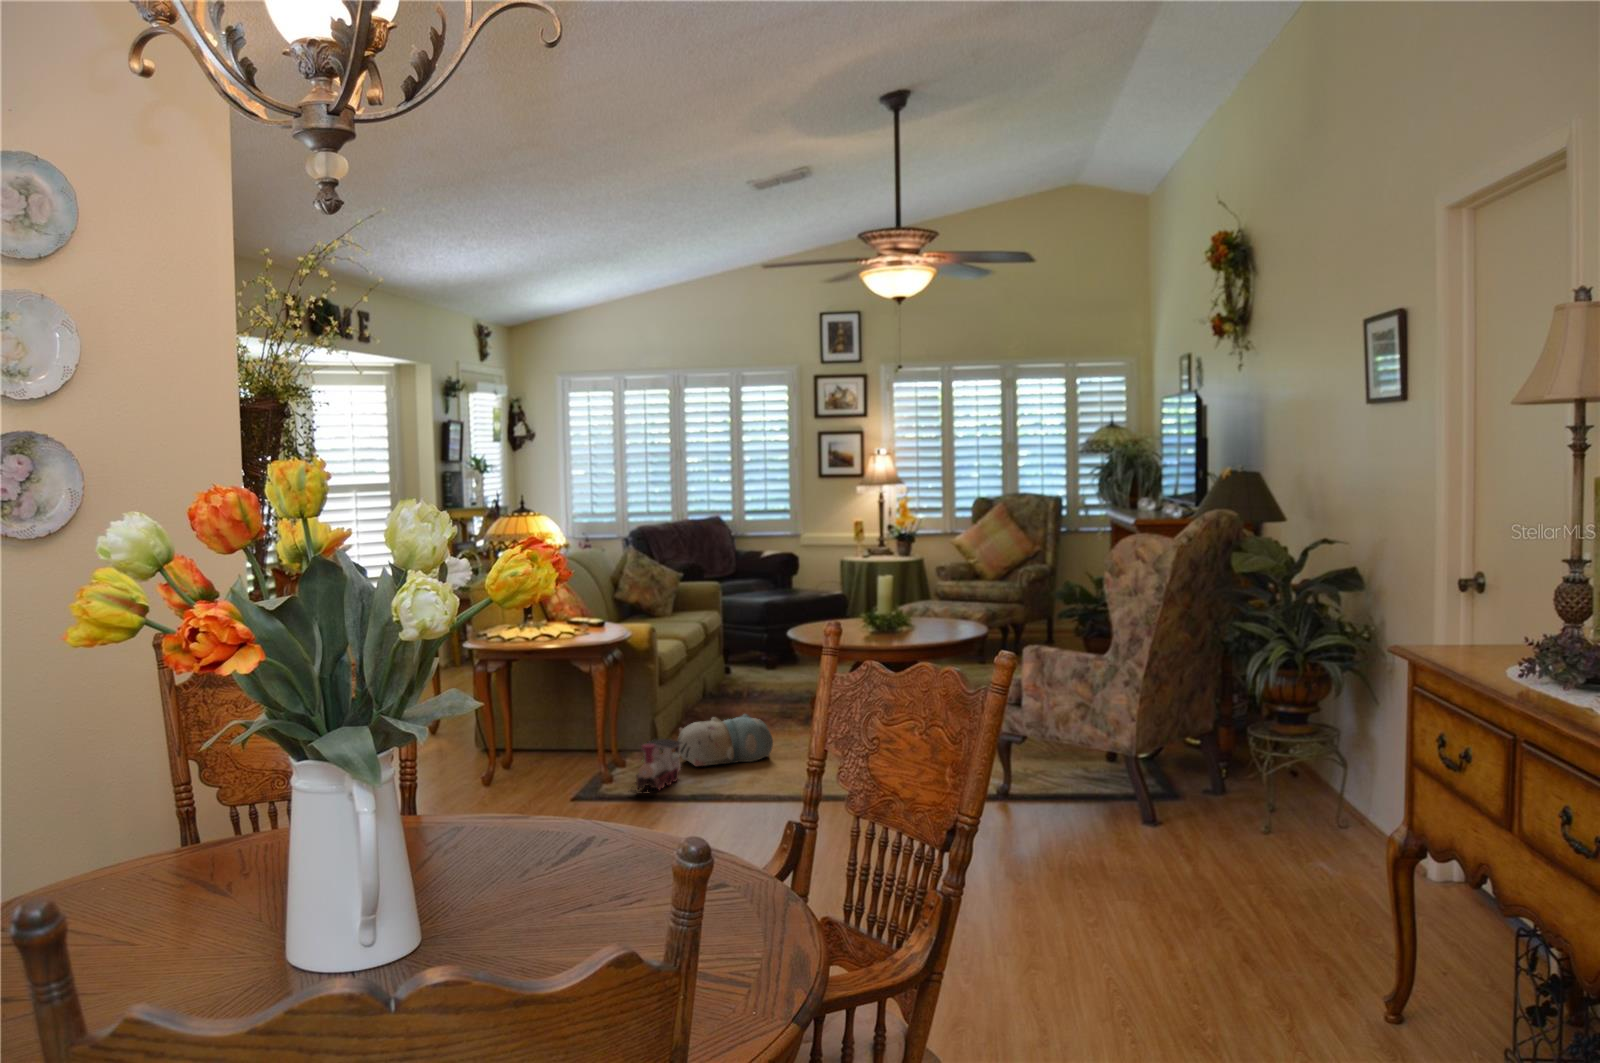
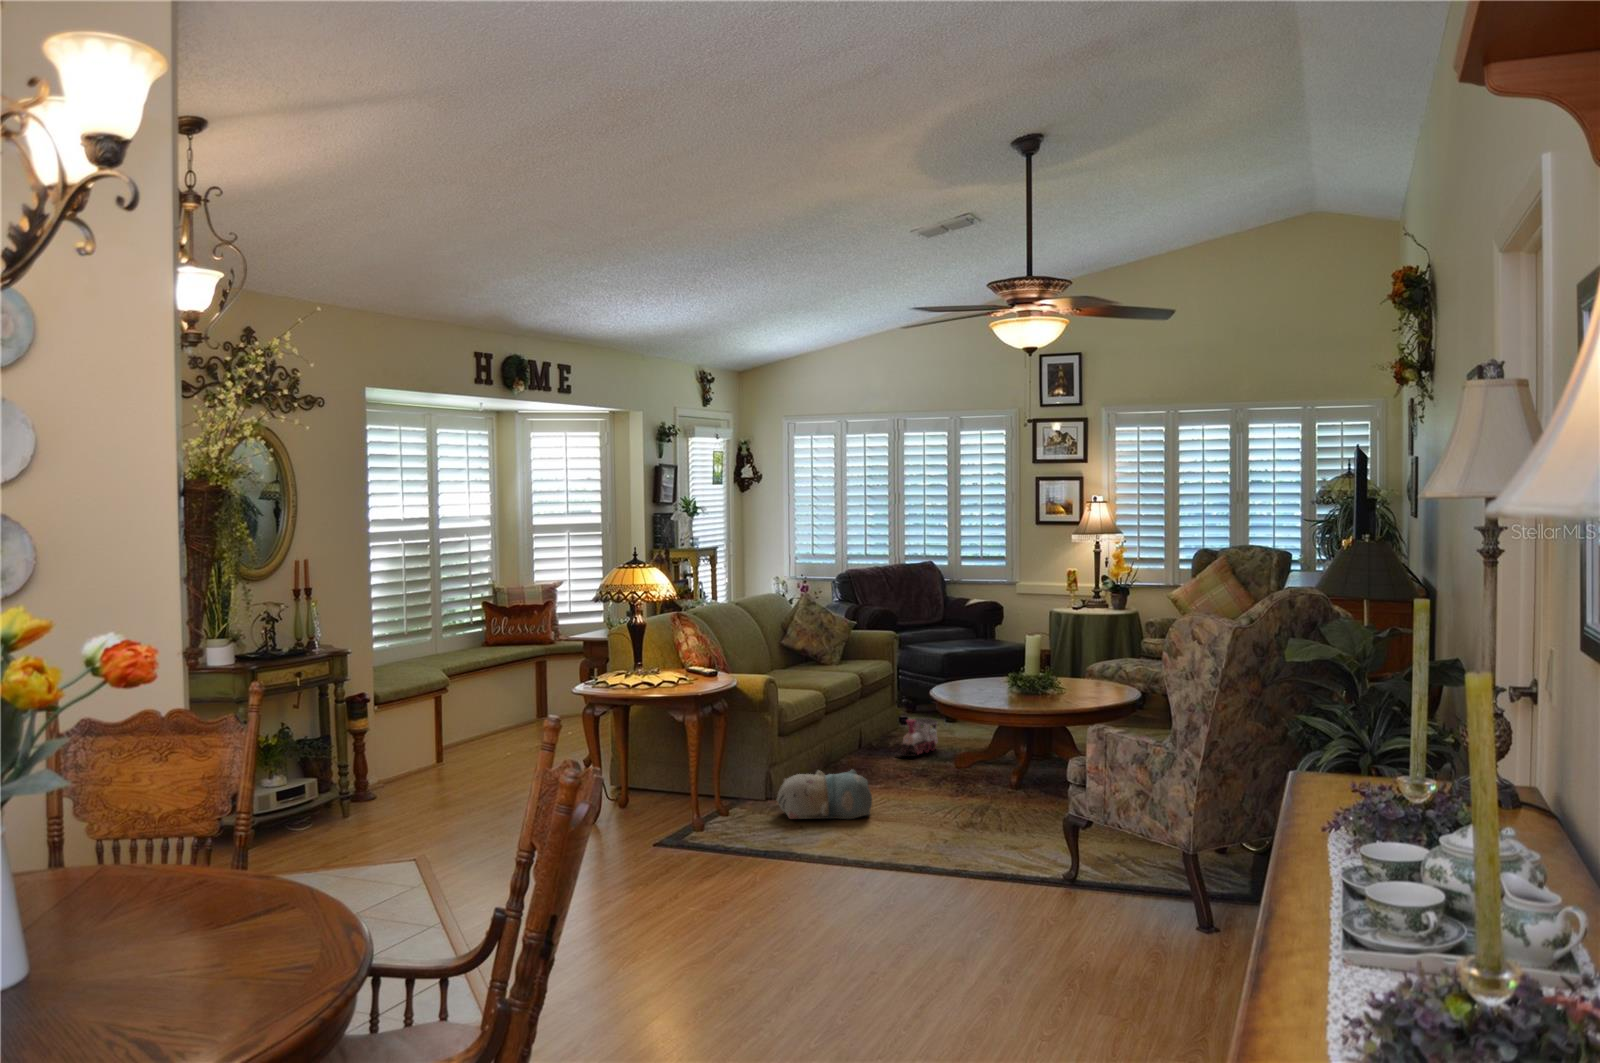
toy train: present [628,739,682,794] -> present [896,718,938,756]

